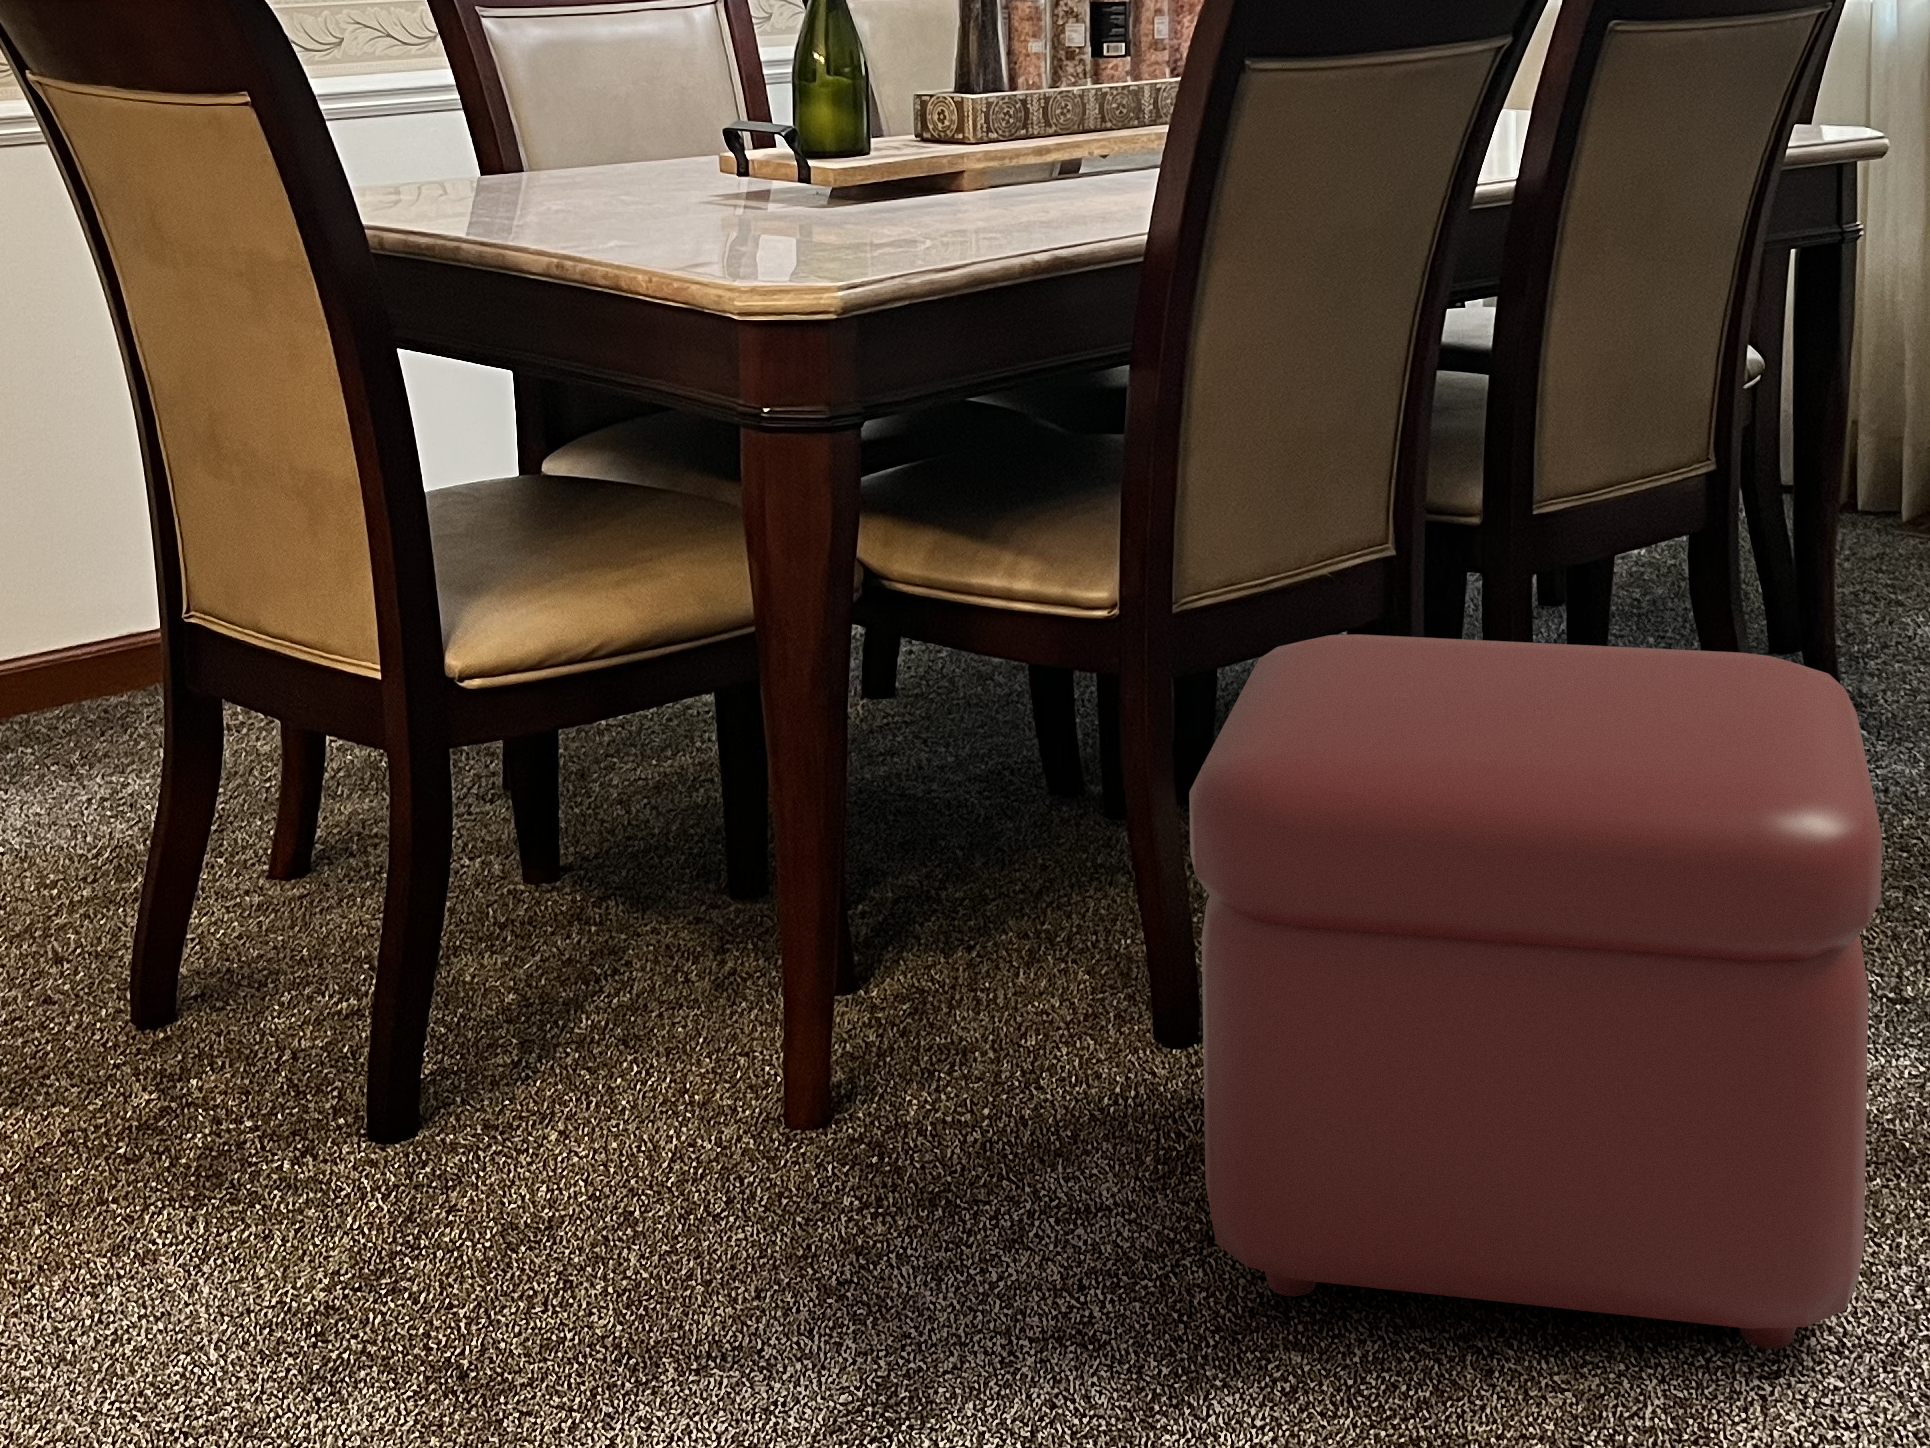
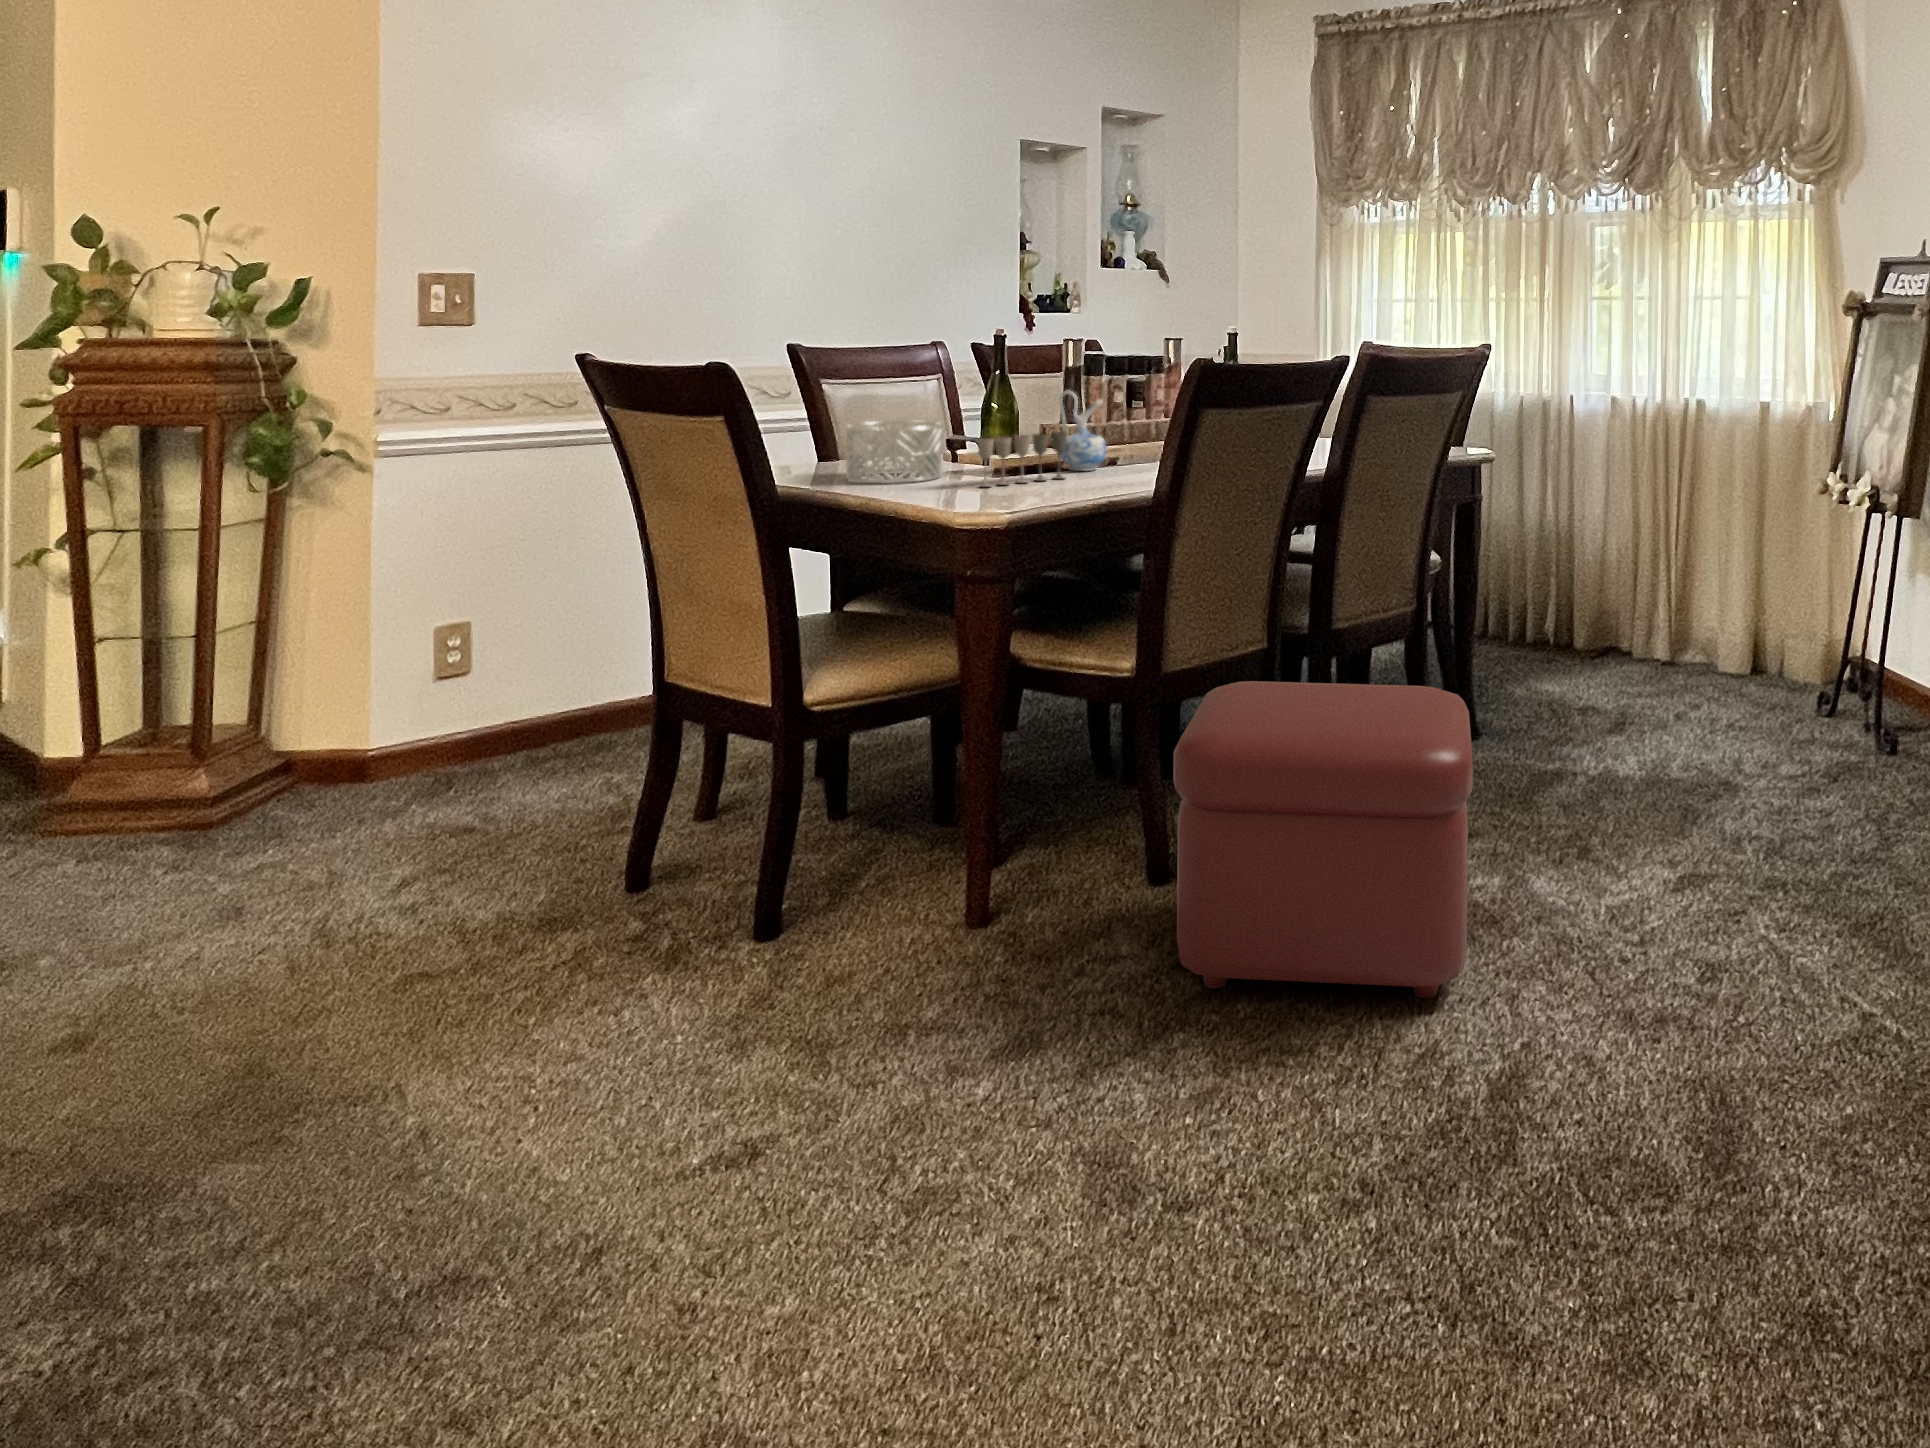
ceramic pitcher: none [928,12,1032,182] -> present [1059,391,1107,471]
decorative bowl: none [495,81,694,212] -> present [846,421,943,483]
wine glass: none [757,100,947,218] -> present [978,432,1067,487]

